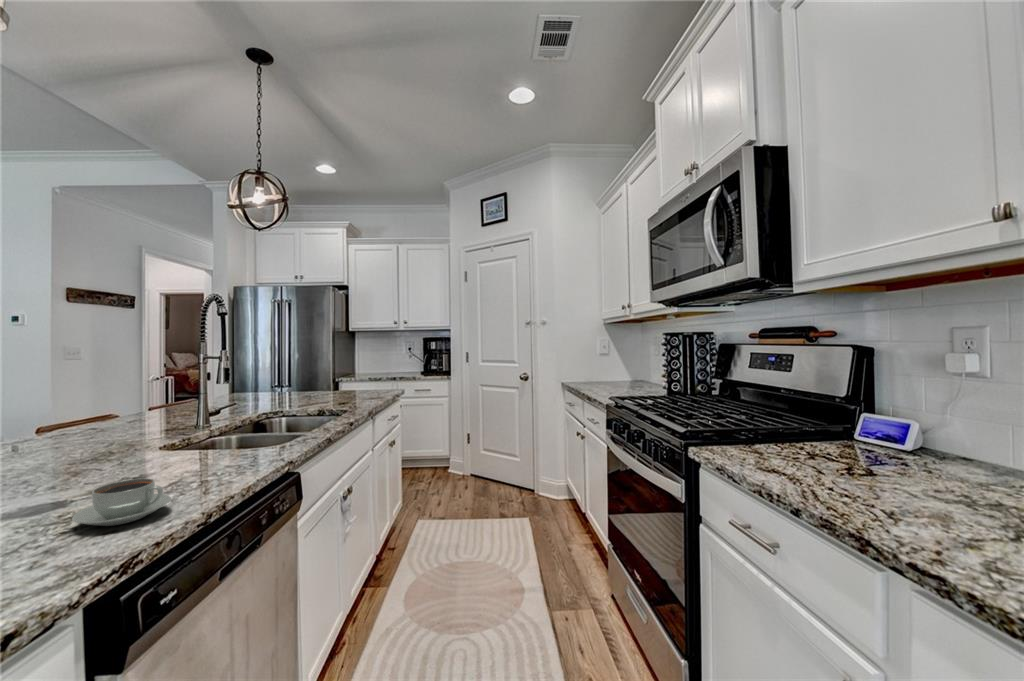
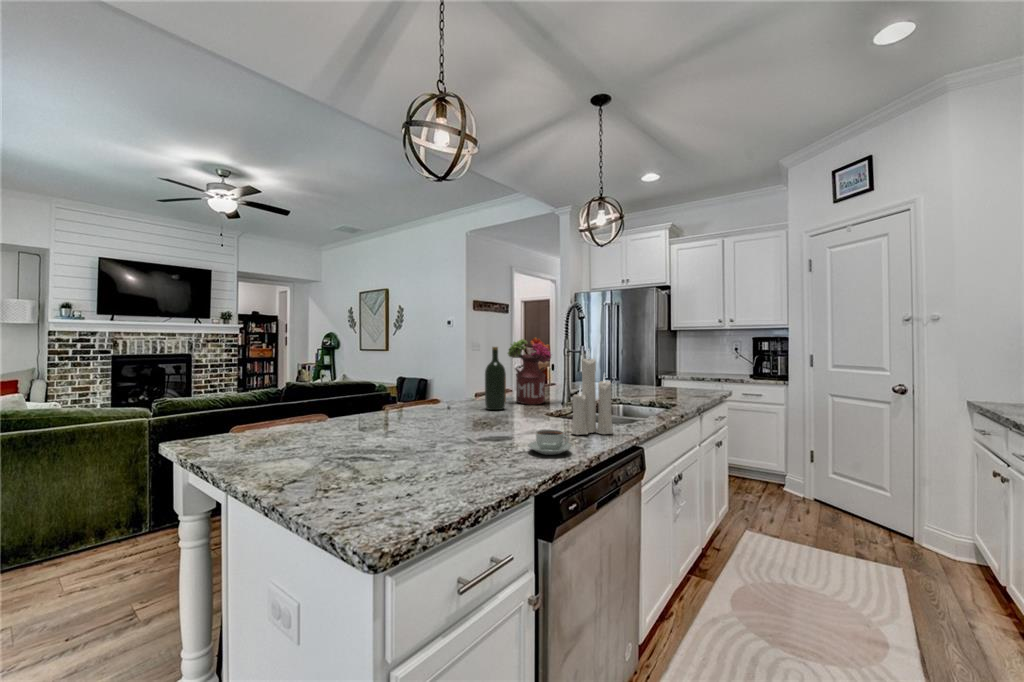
flower arrangement: none [90,336,176,432] -> present [508,338,551,404]
candle: none [186,342,257,473] -> present [571,354,613,435]
wine bottle: none [29,350,79,452] -> present [485,347,506,410]

